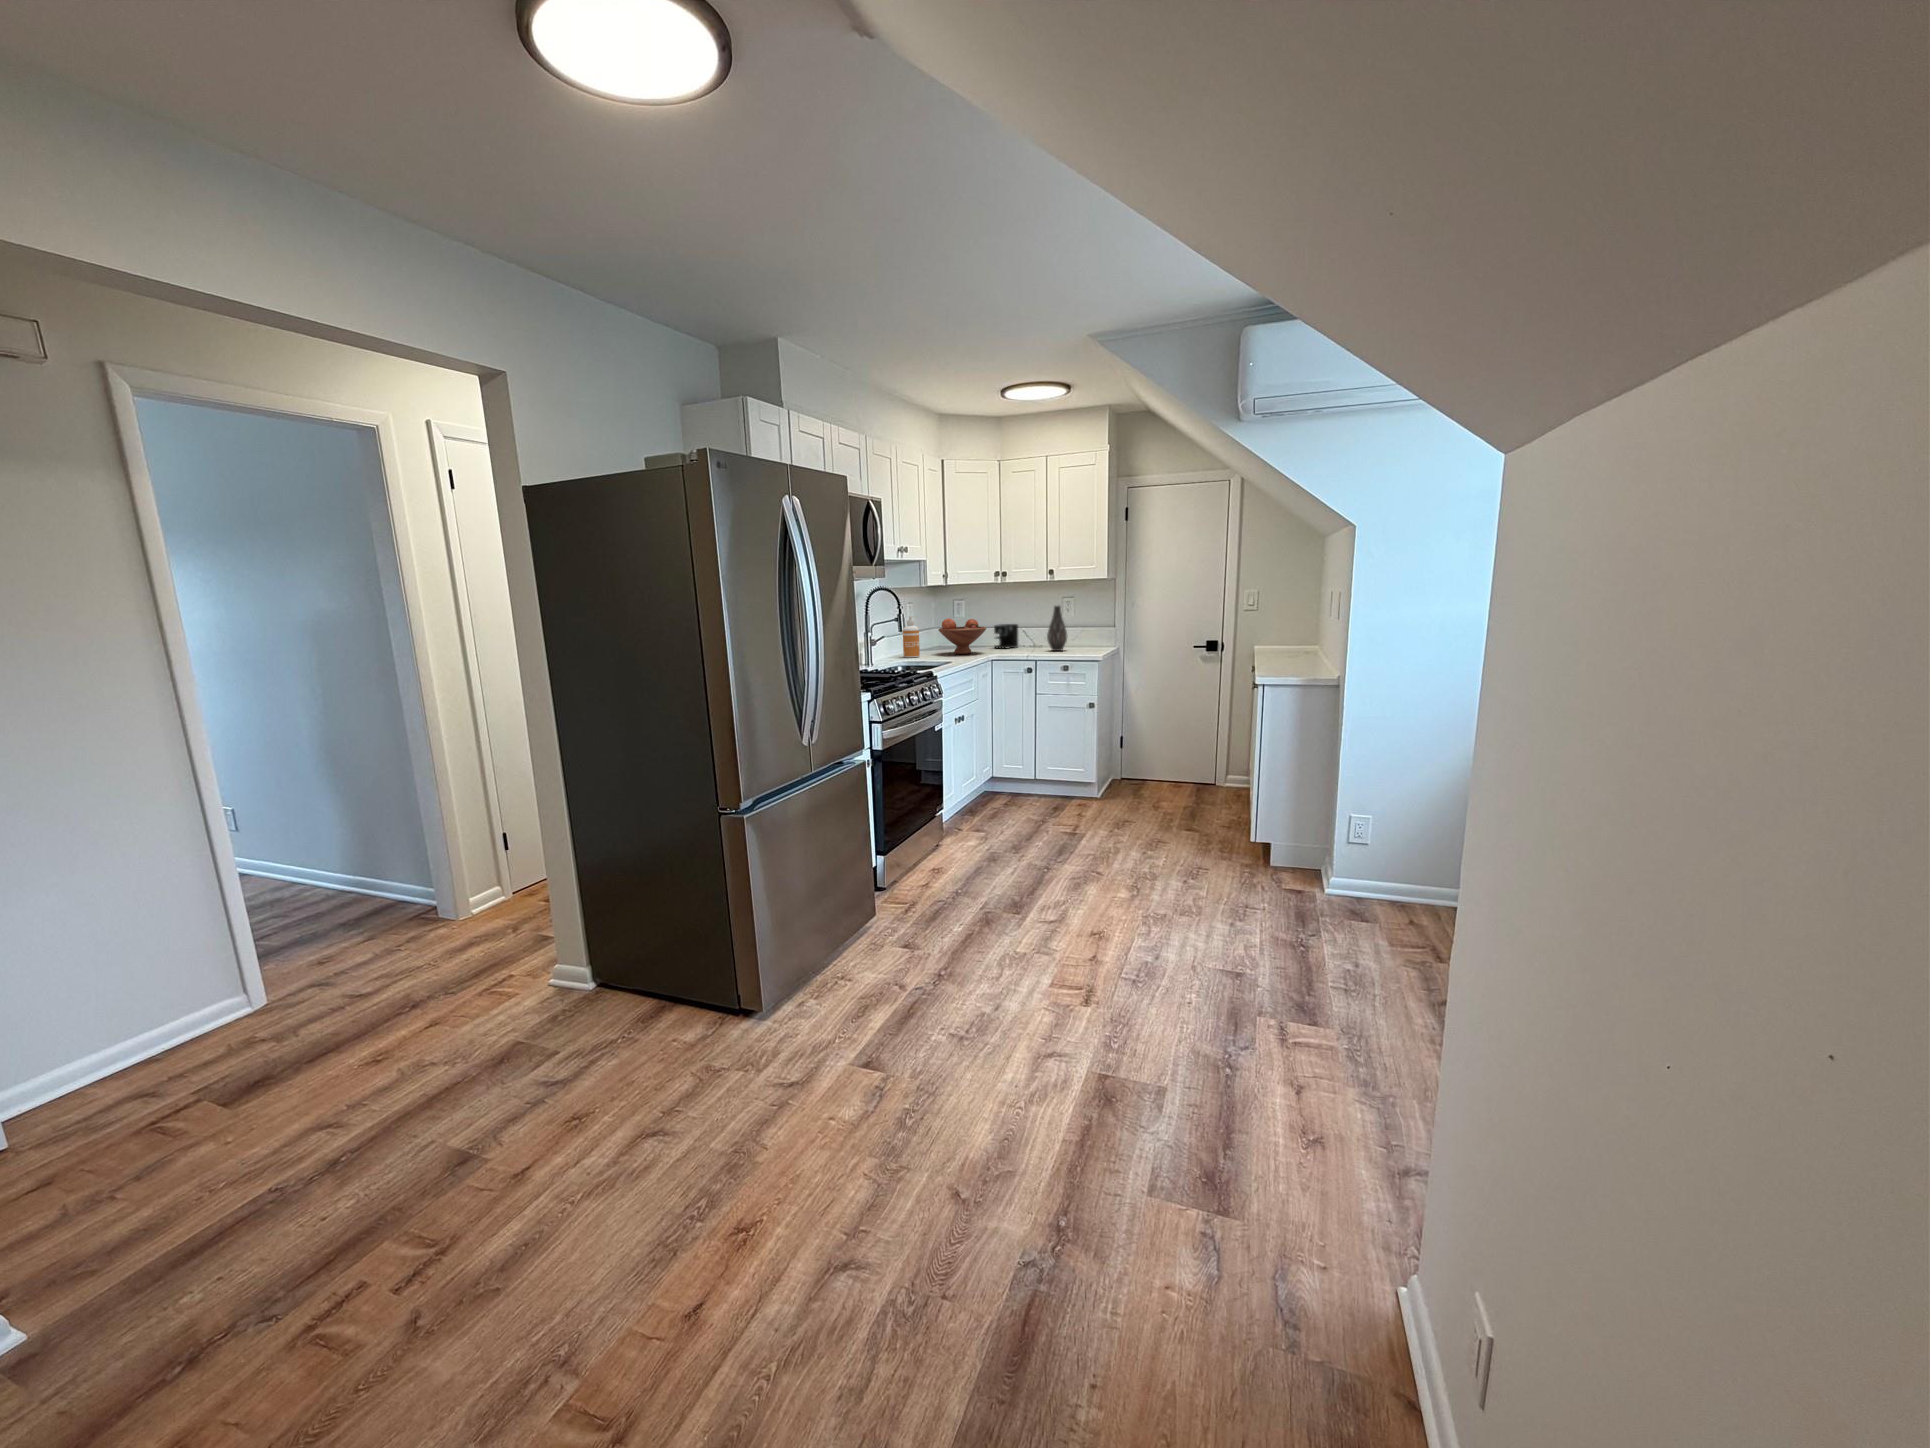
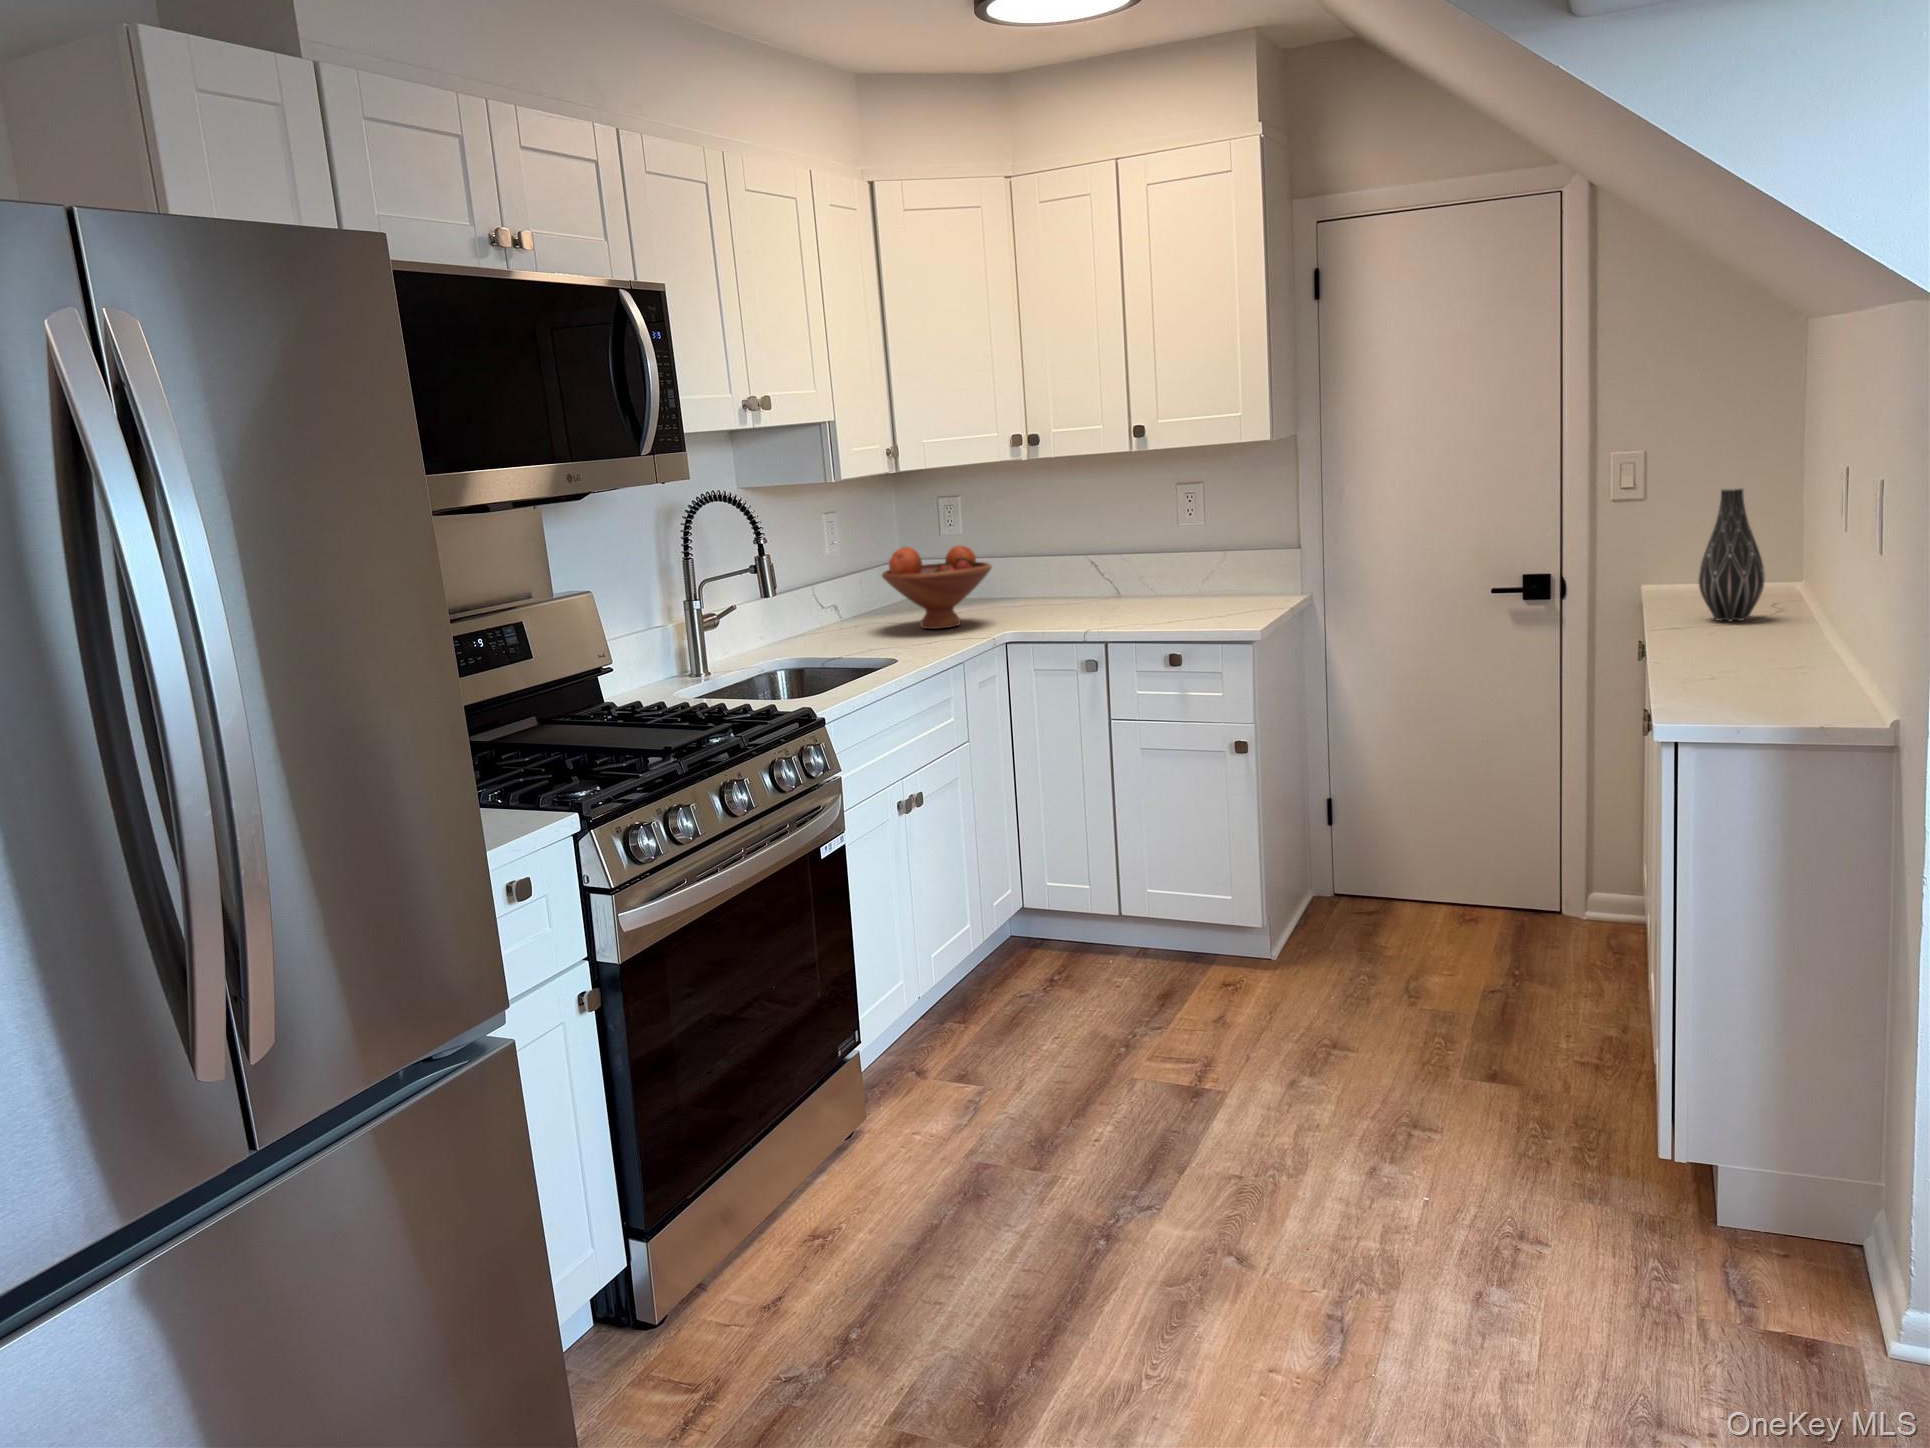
vase: present [1047,605,1067,651] -> present [1698,488,1765,621]
soap dispenser: present [903,616,920,658] -> none [794,547,838,644]
coffee maker: present [994,624,1018,648] -> none [1020,548,1133,606]

